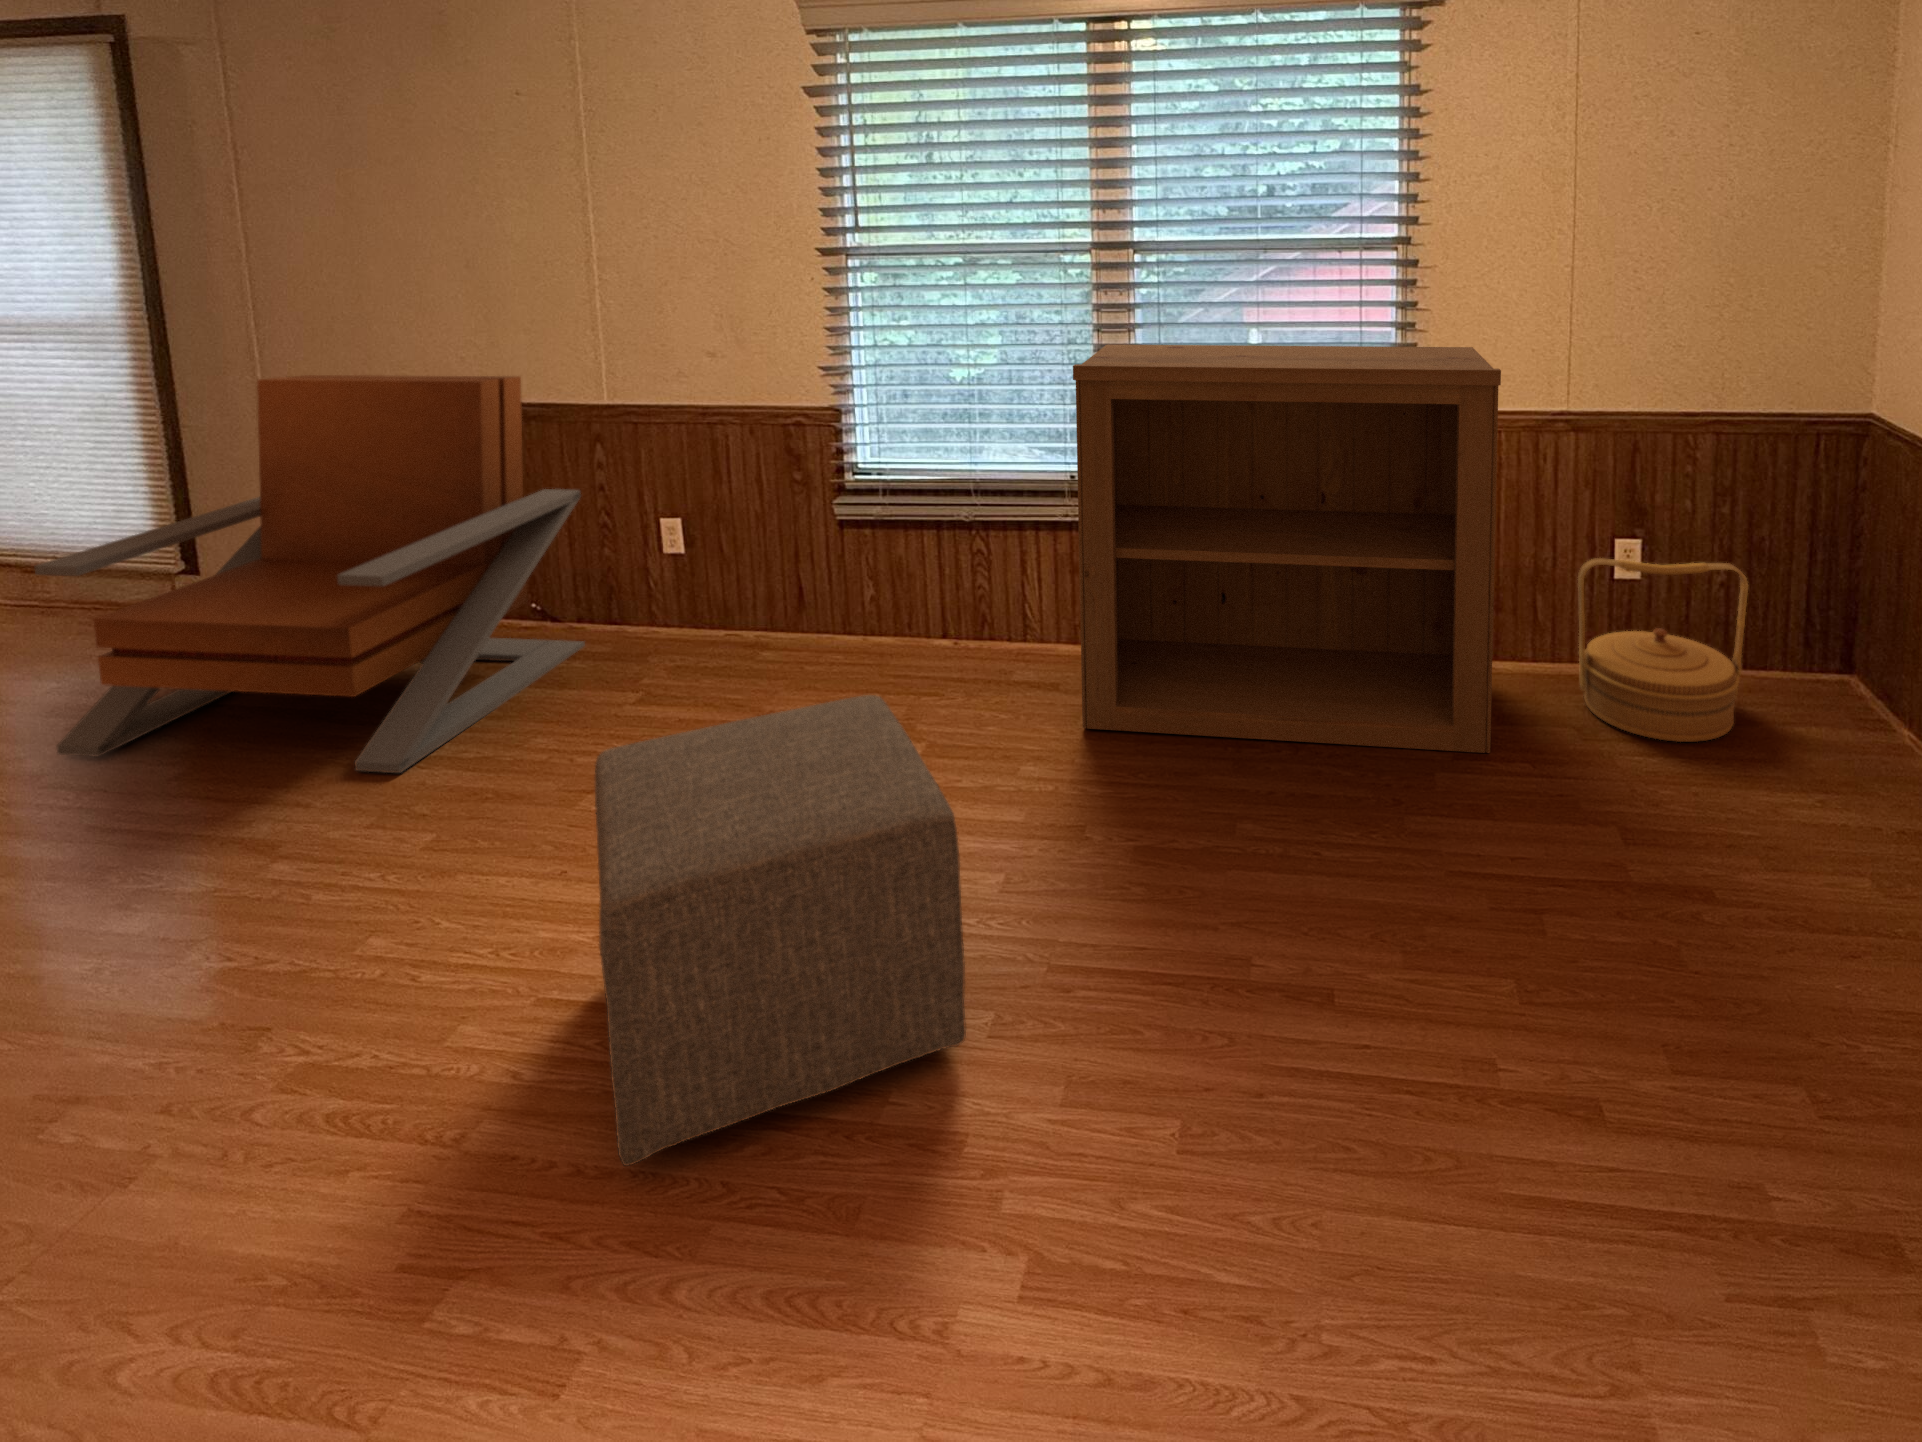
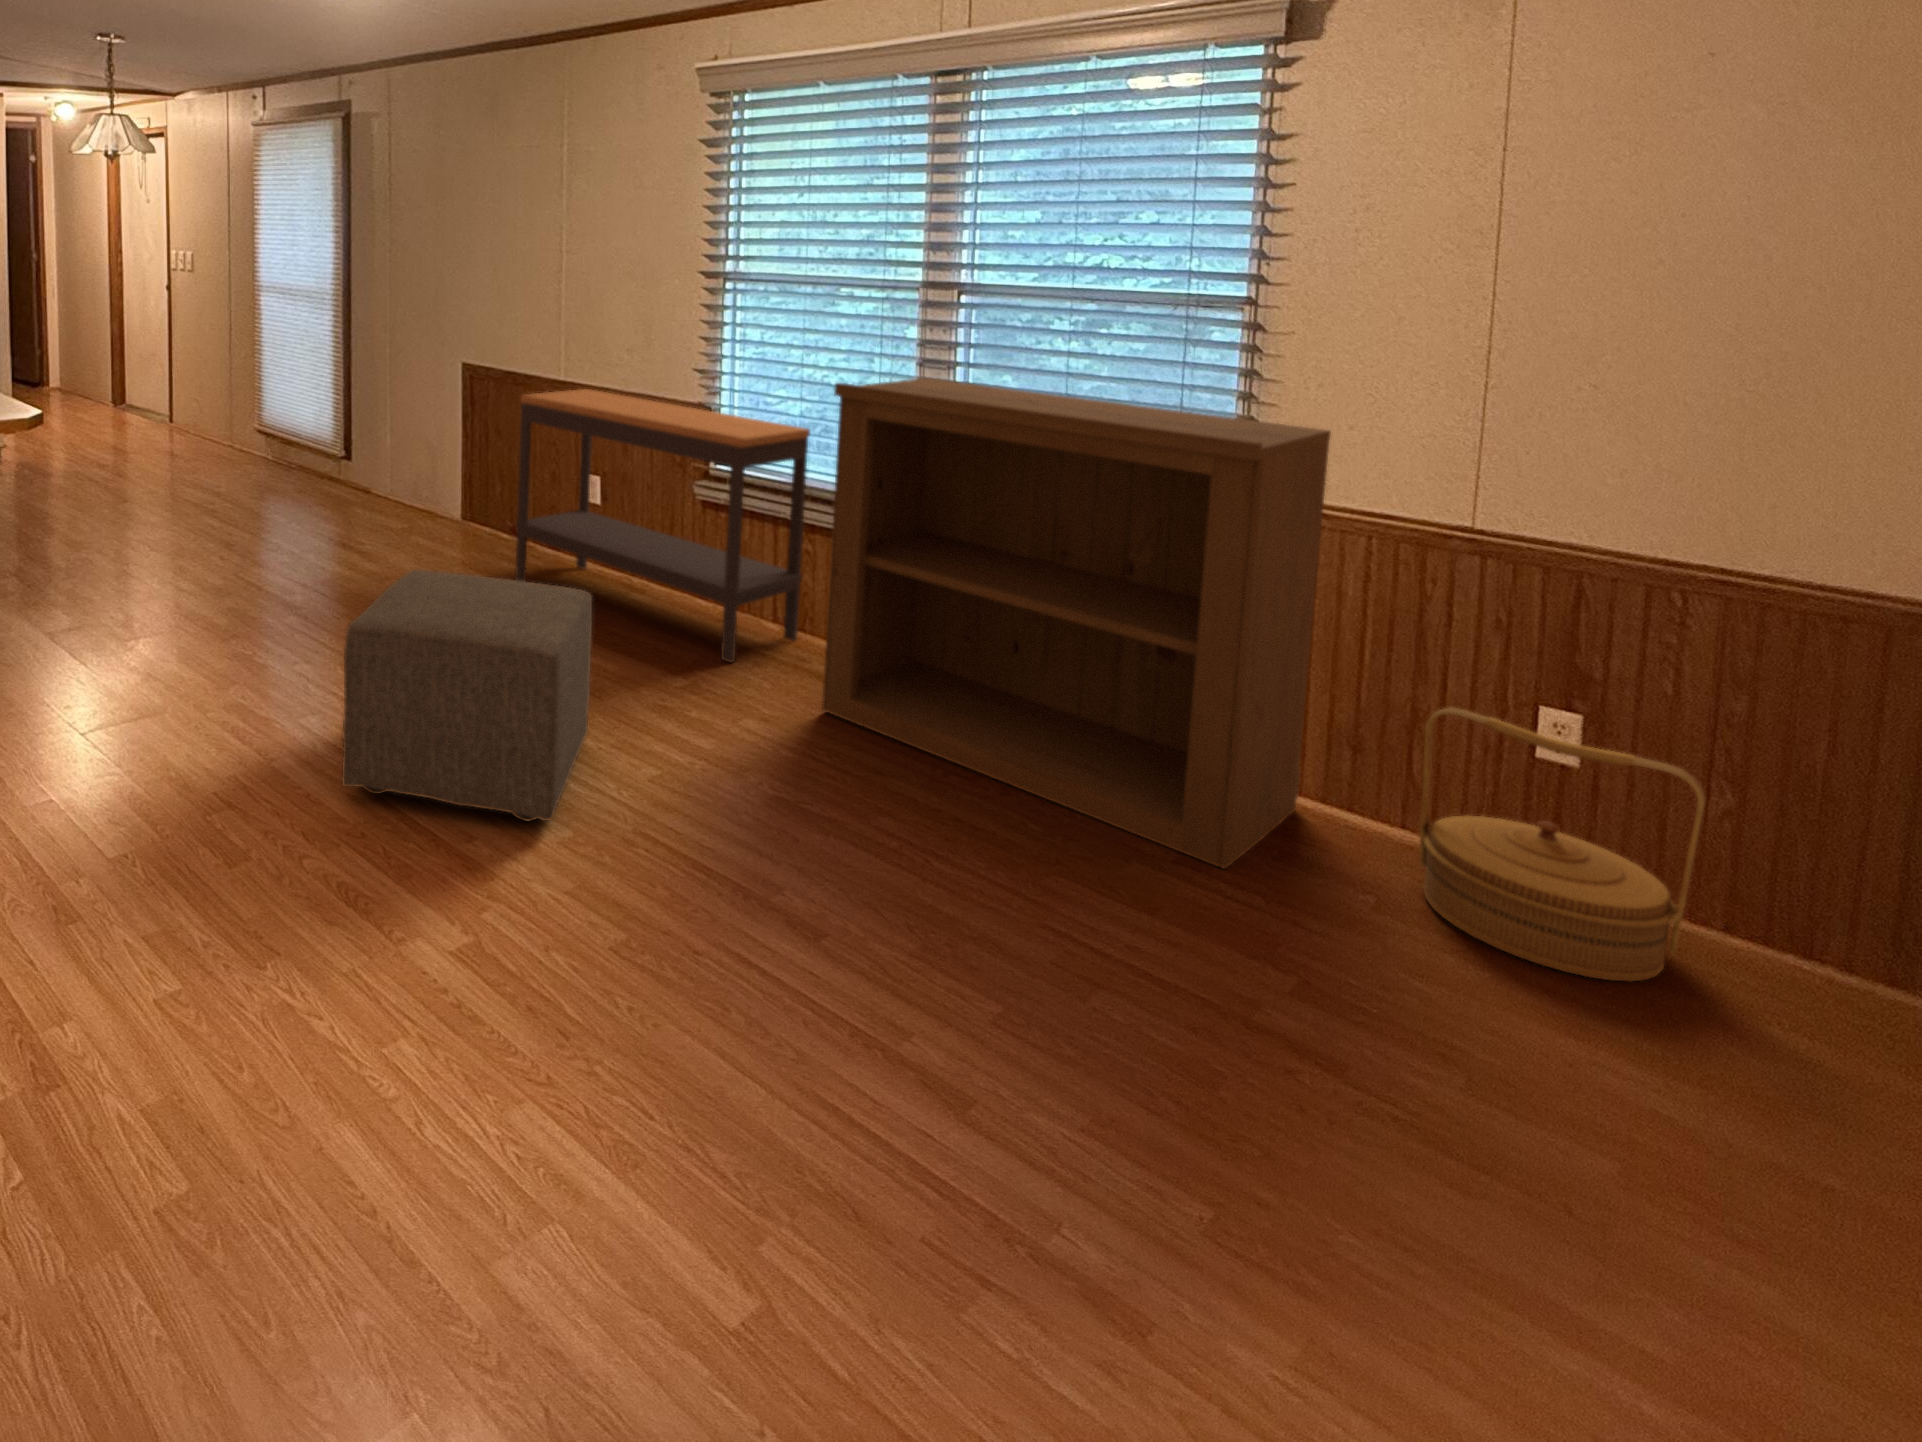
lounge chair: present [35,375,585,773] -> none [247,332,535,591]
console table: none [583,412,983,706] -> present [515,389,810,662]

